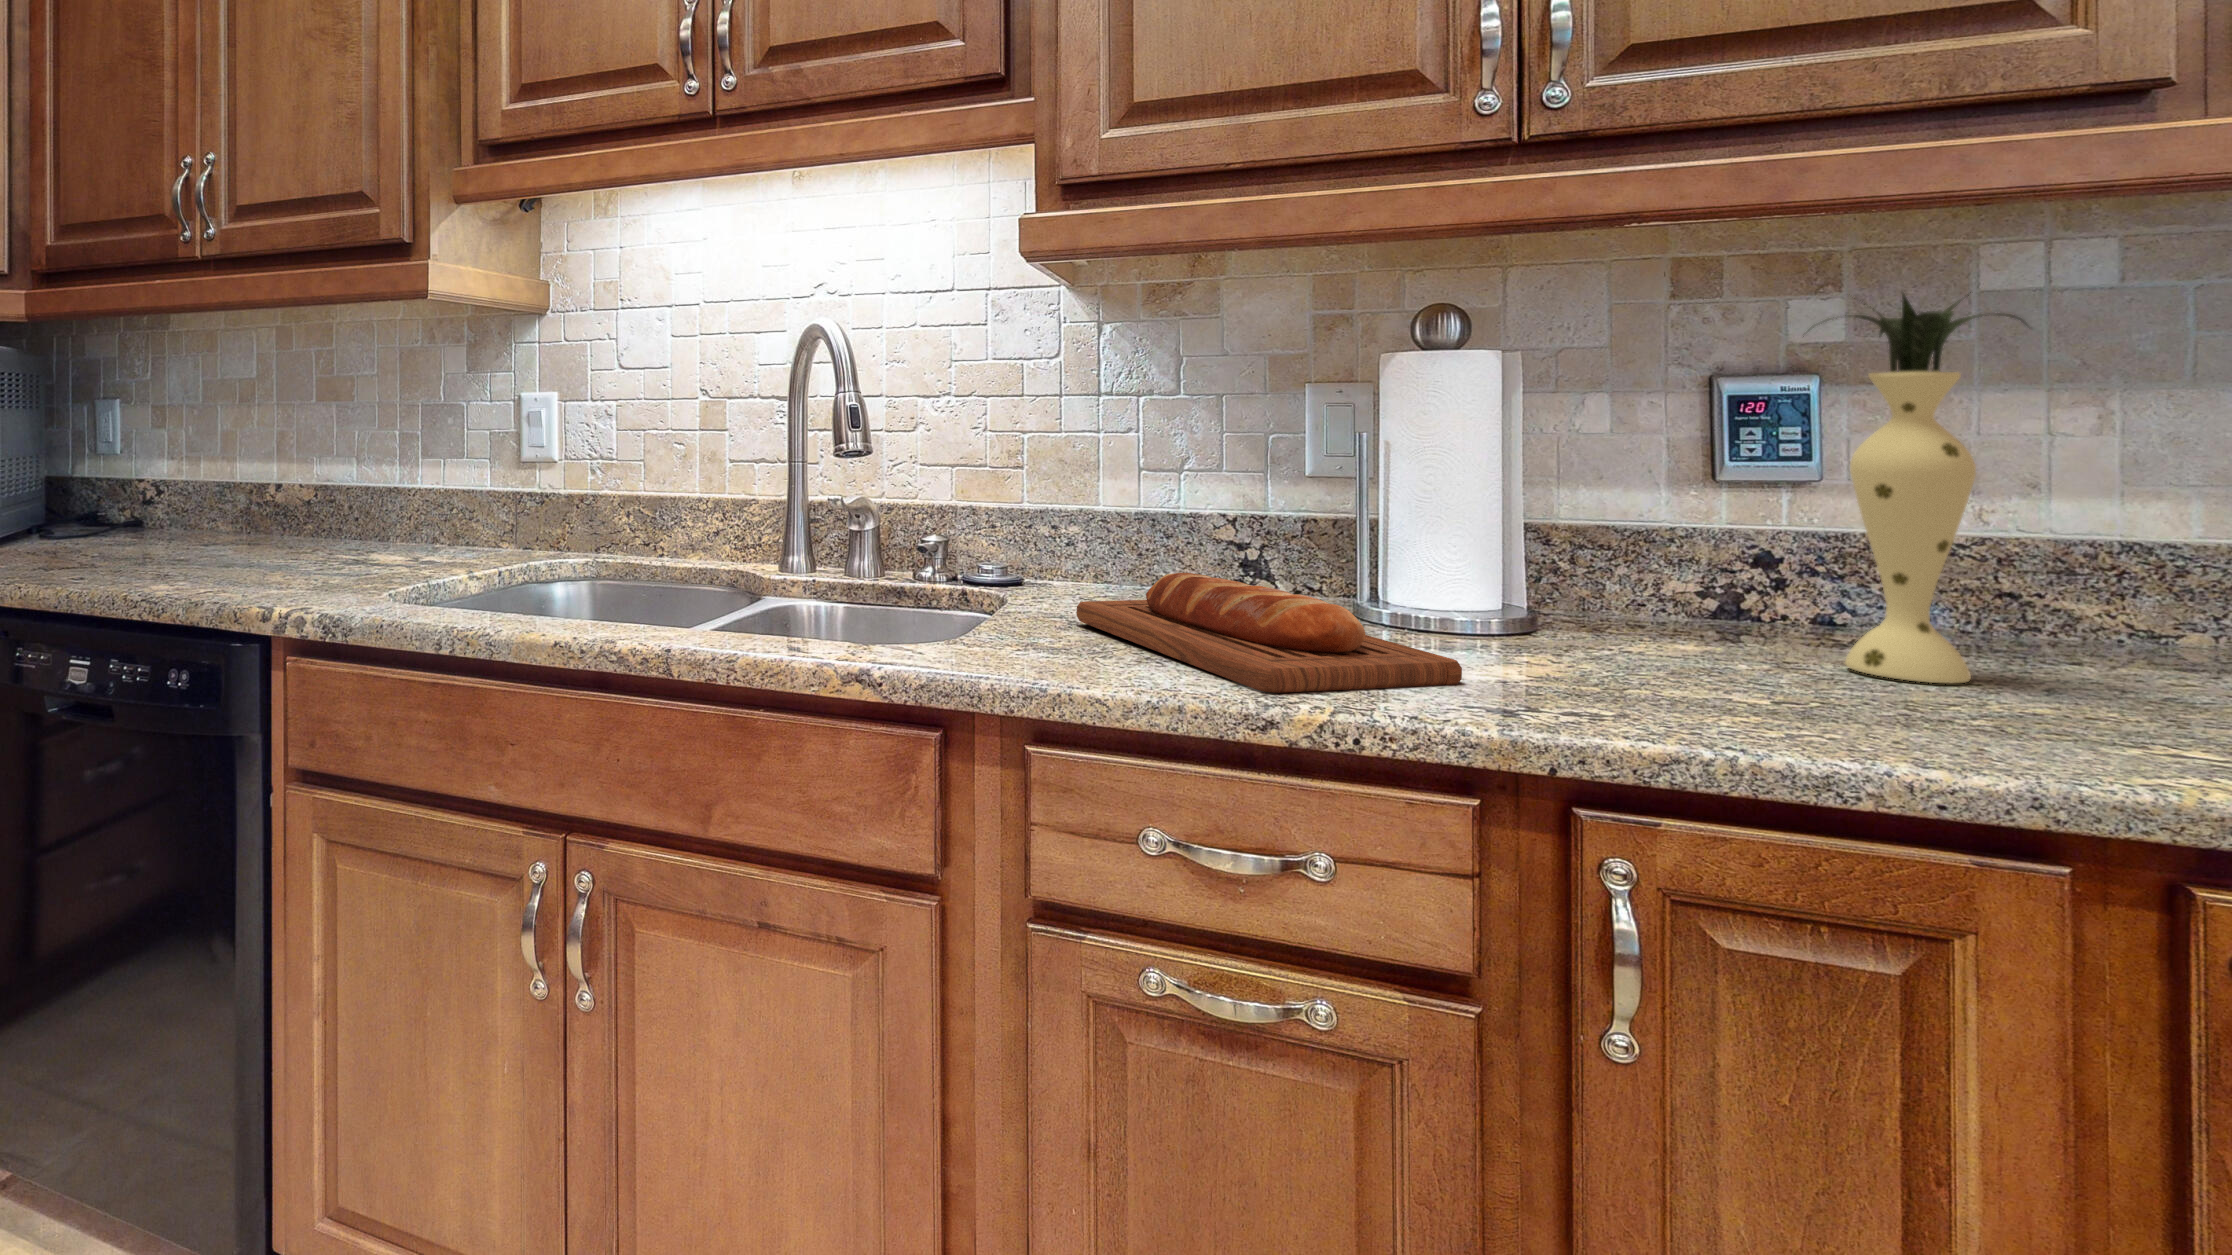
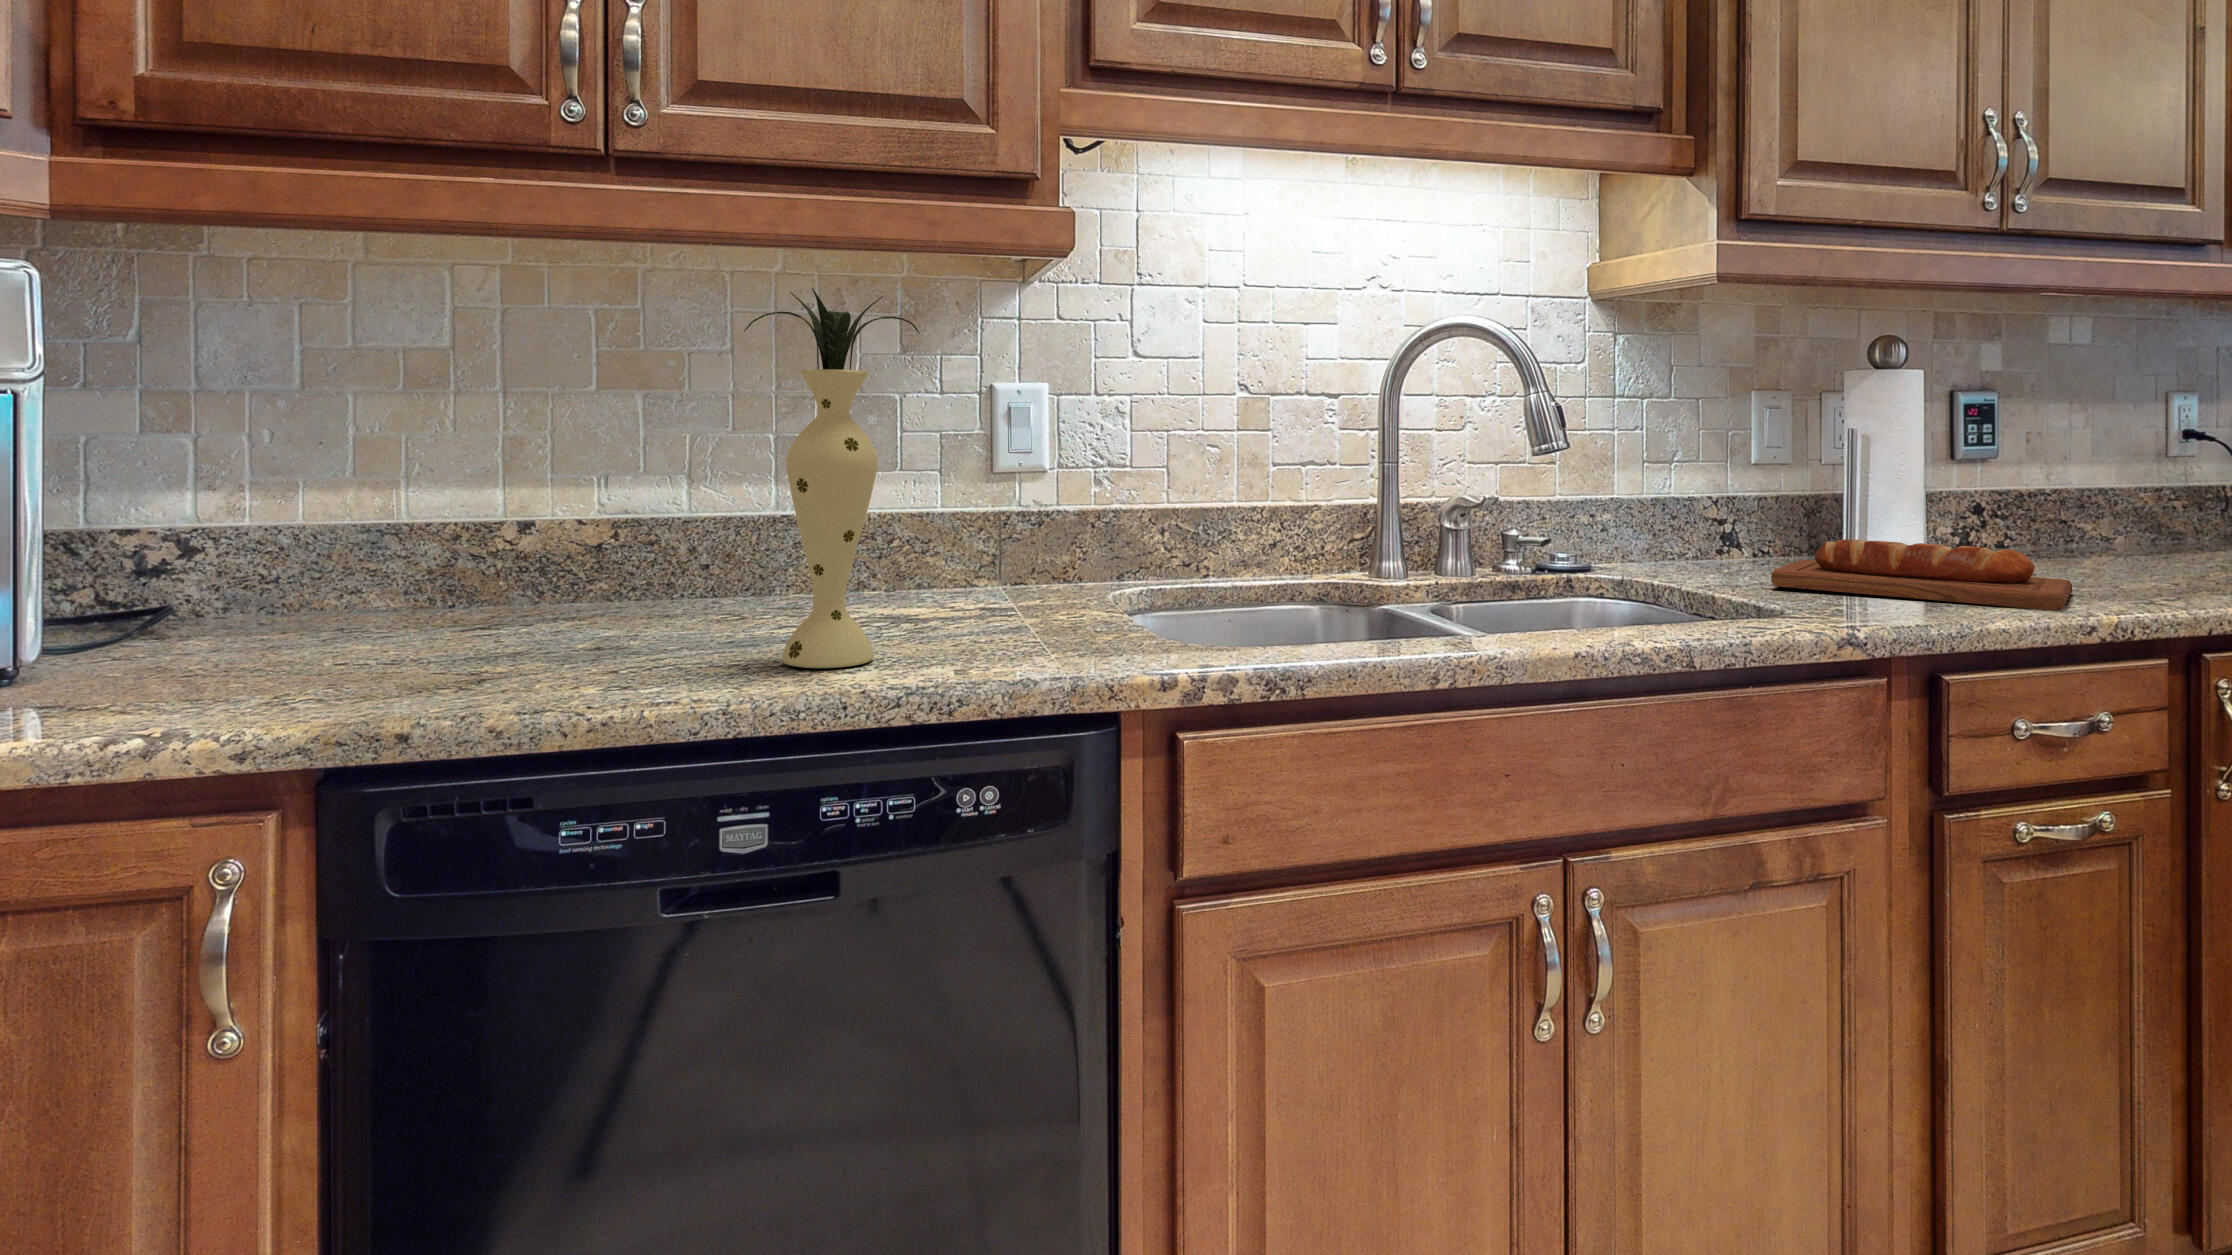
vase: present [1803,292,2024,683] -> present [744,288,919,668]

